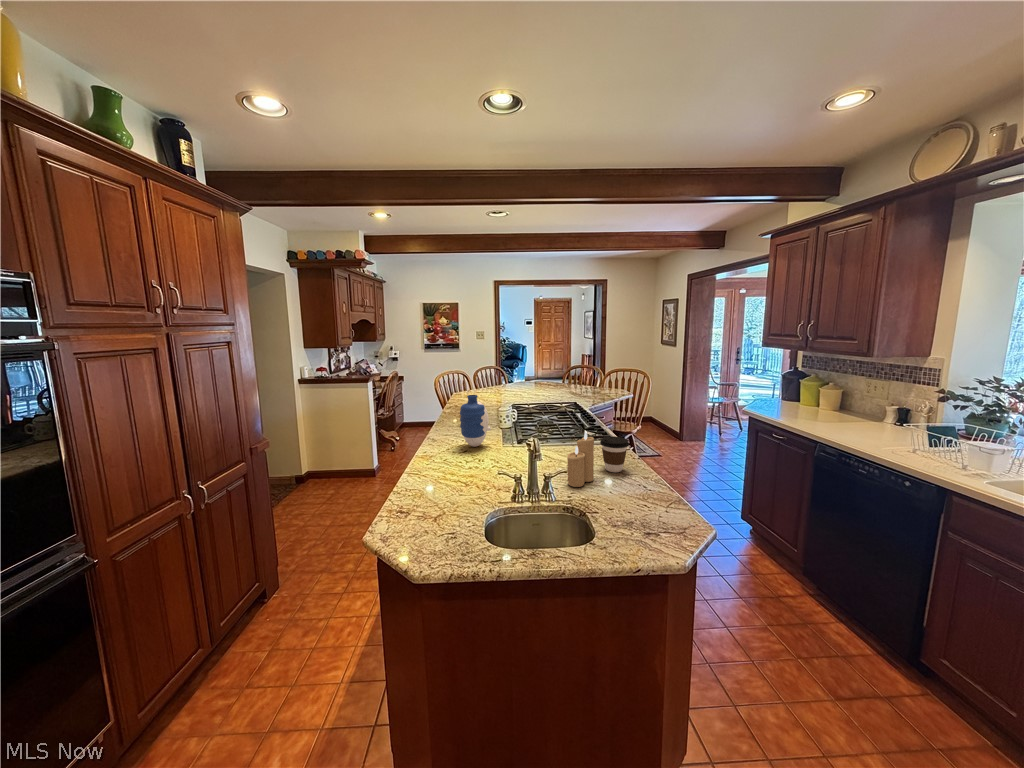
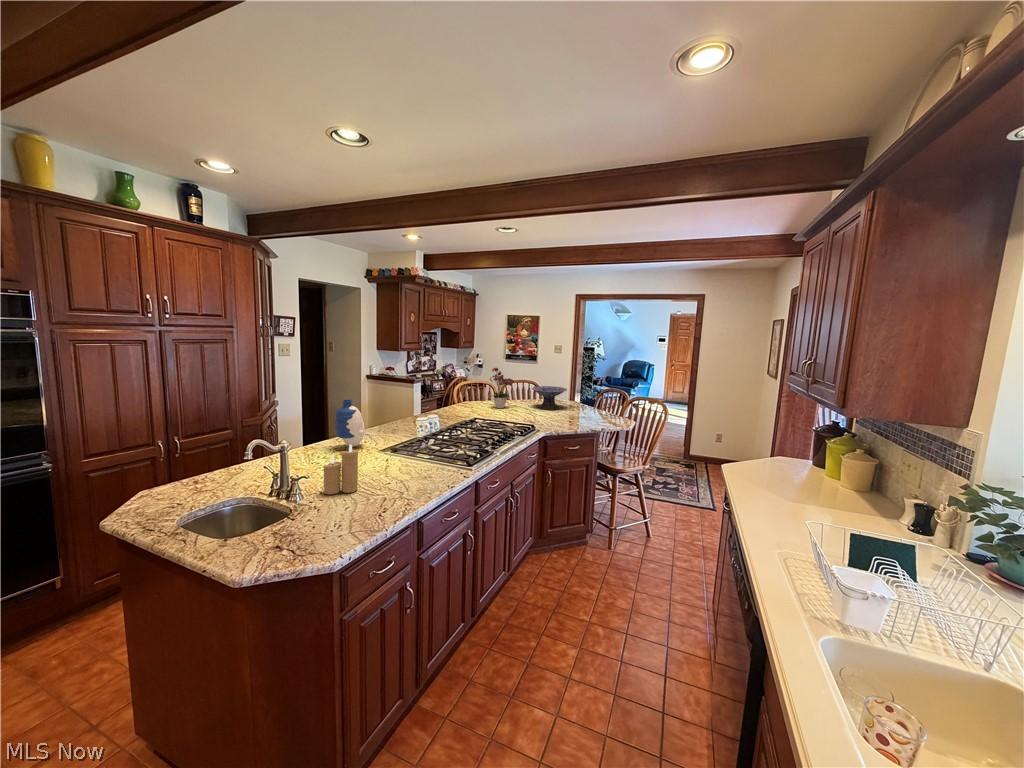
flower arrangement: none [494,351,518,394] -> present [490,368,514,409]
decorative bowl: none [526,368,561,390] -> present [532,386,567,410]
coffee cup: present [600,436,629,472] -> none [378,455,407,492]

